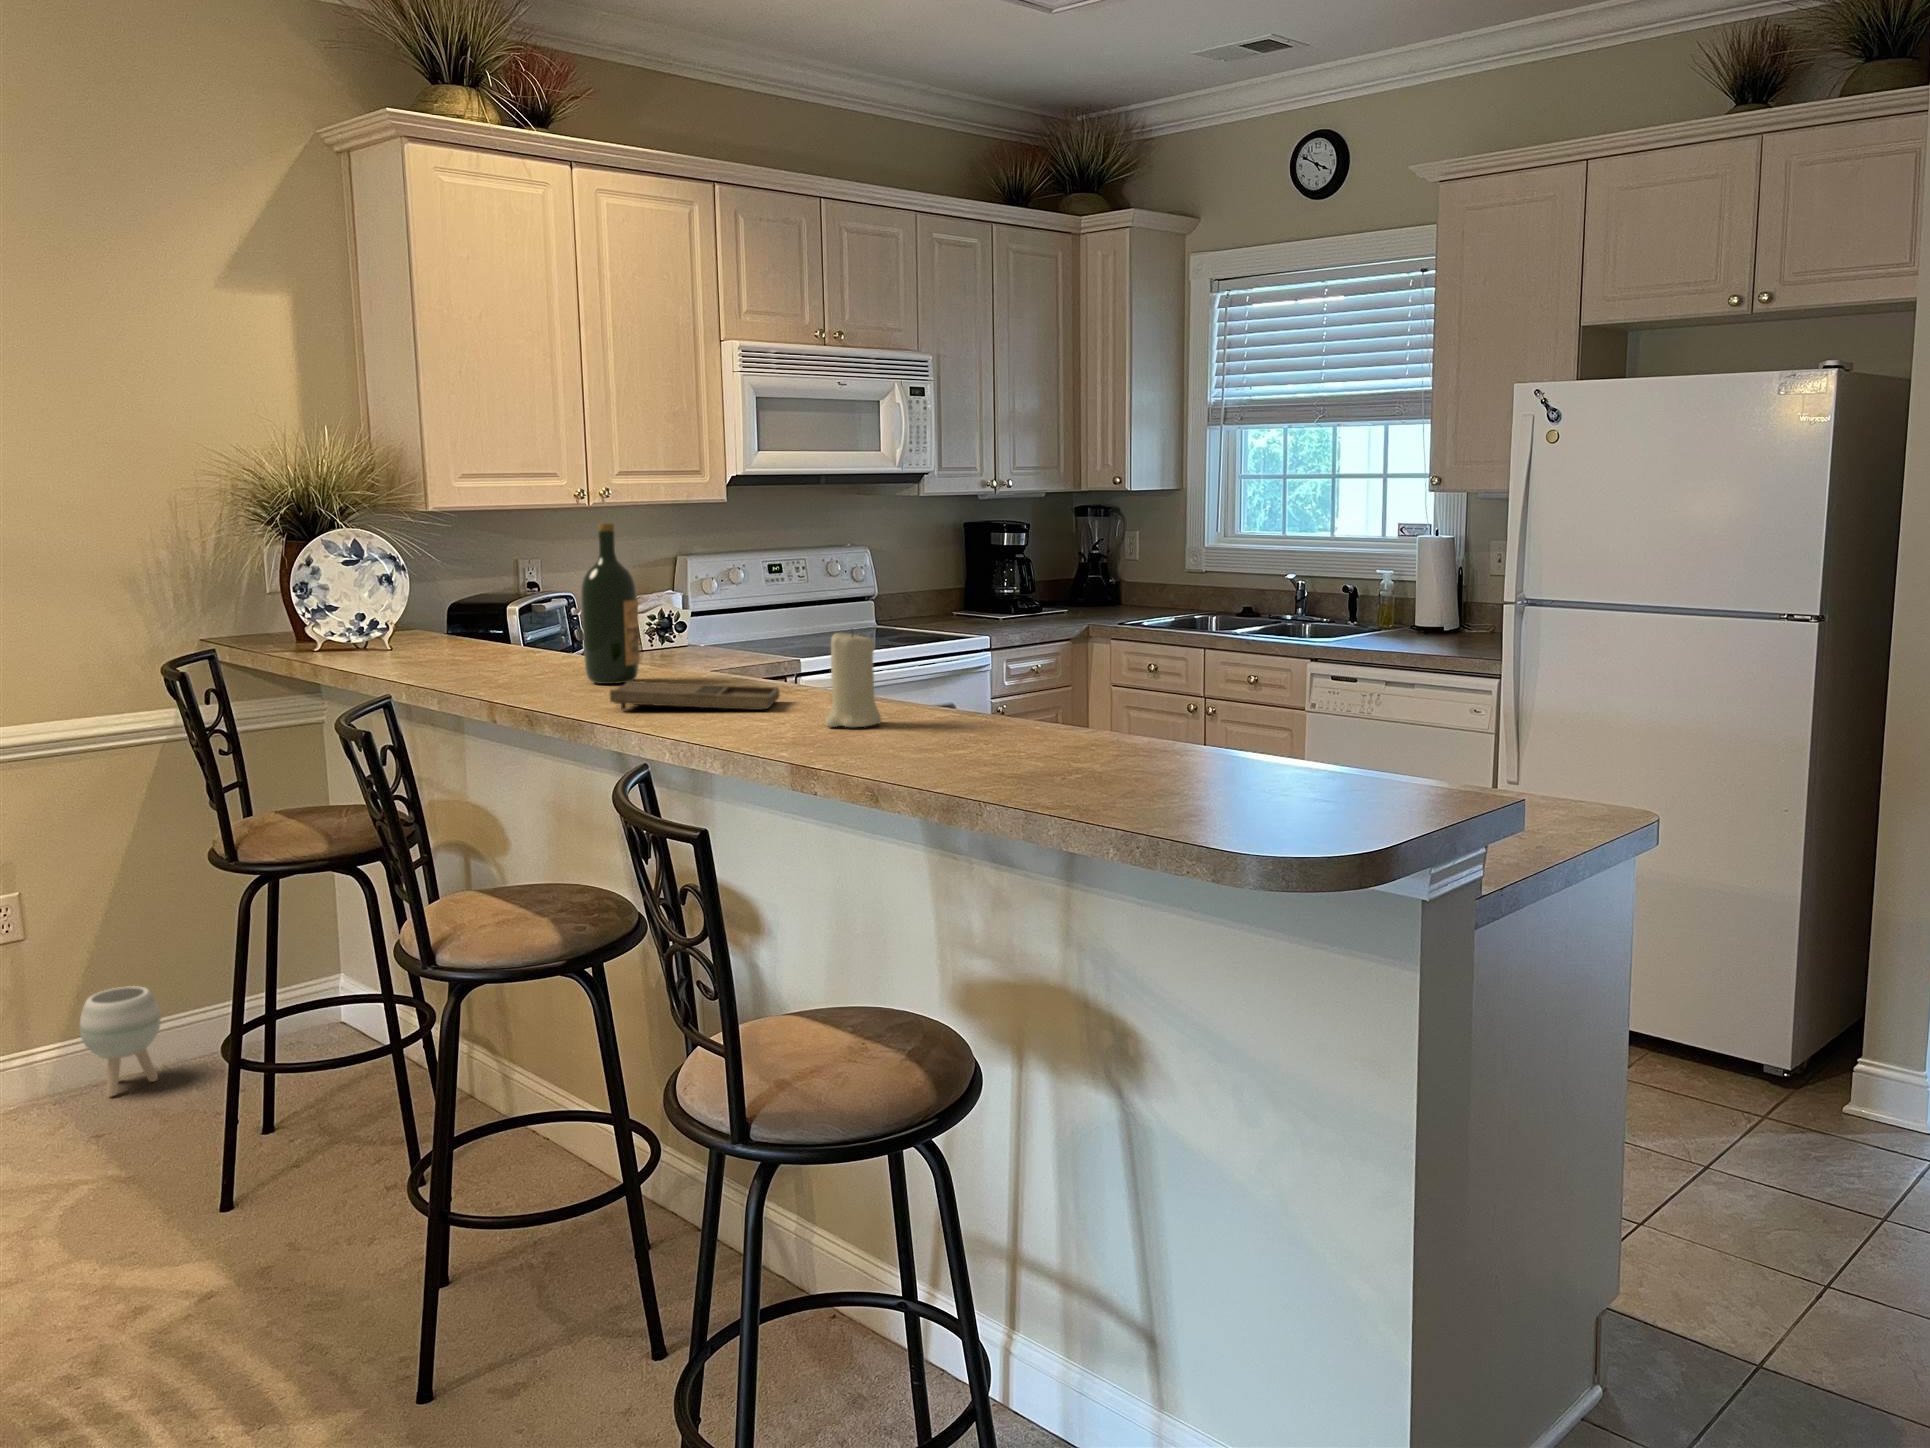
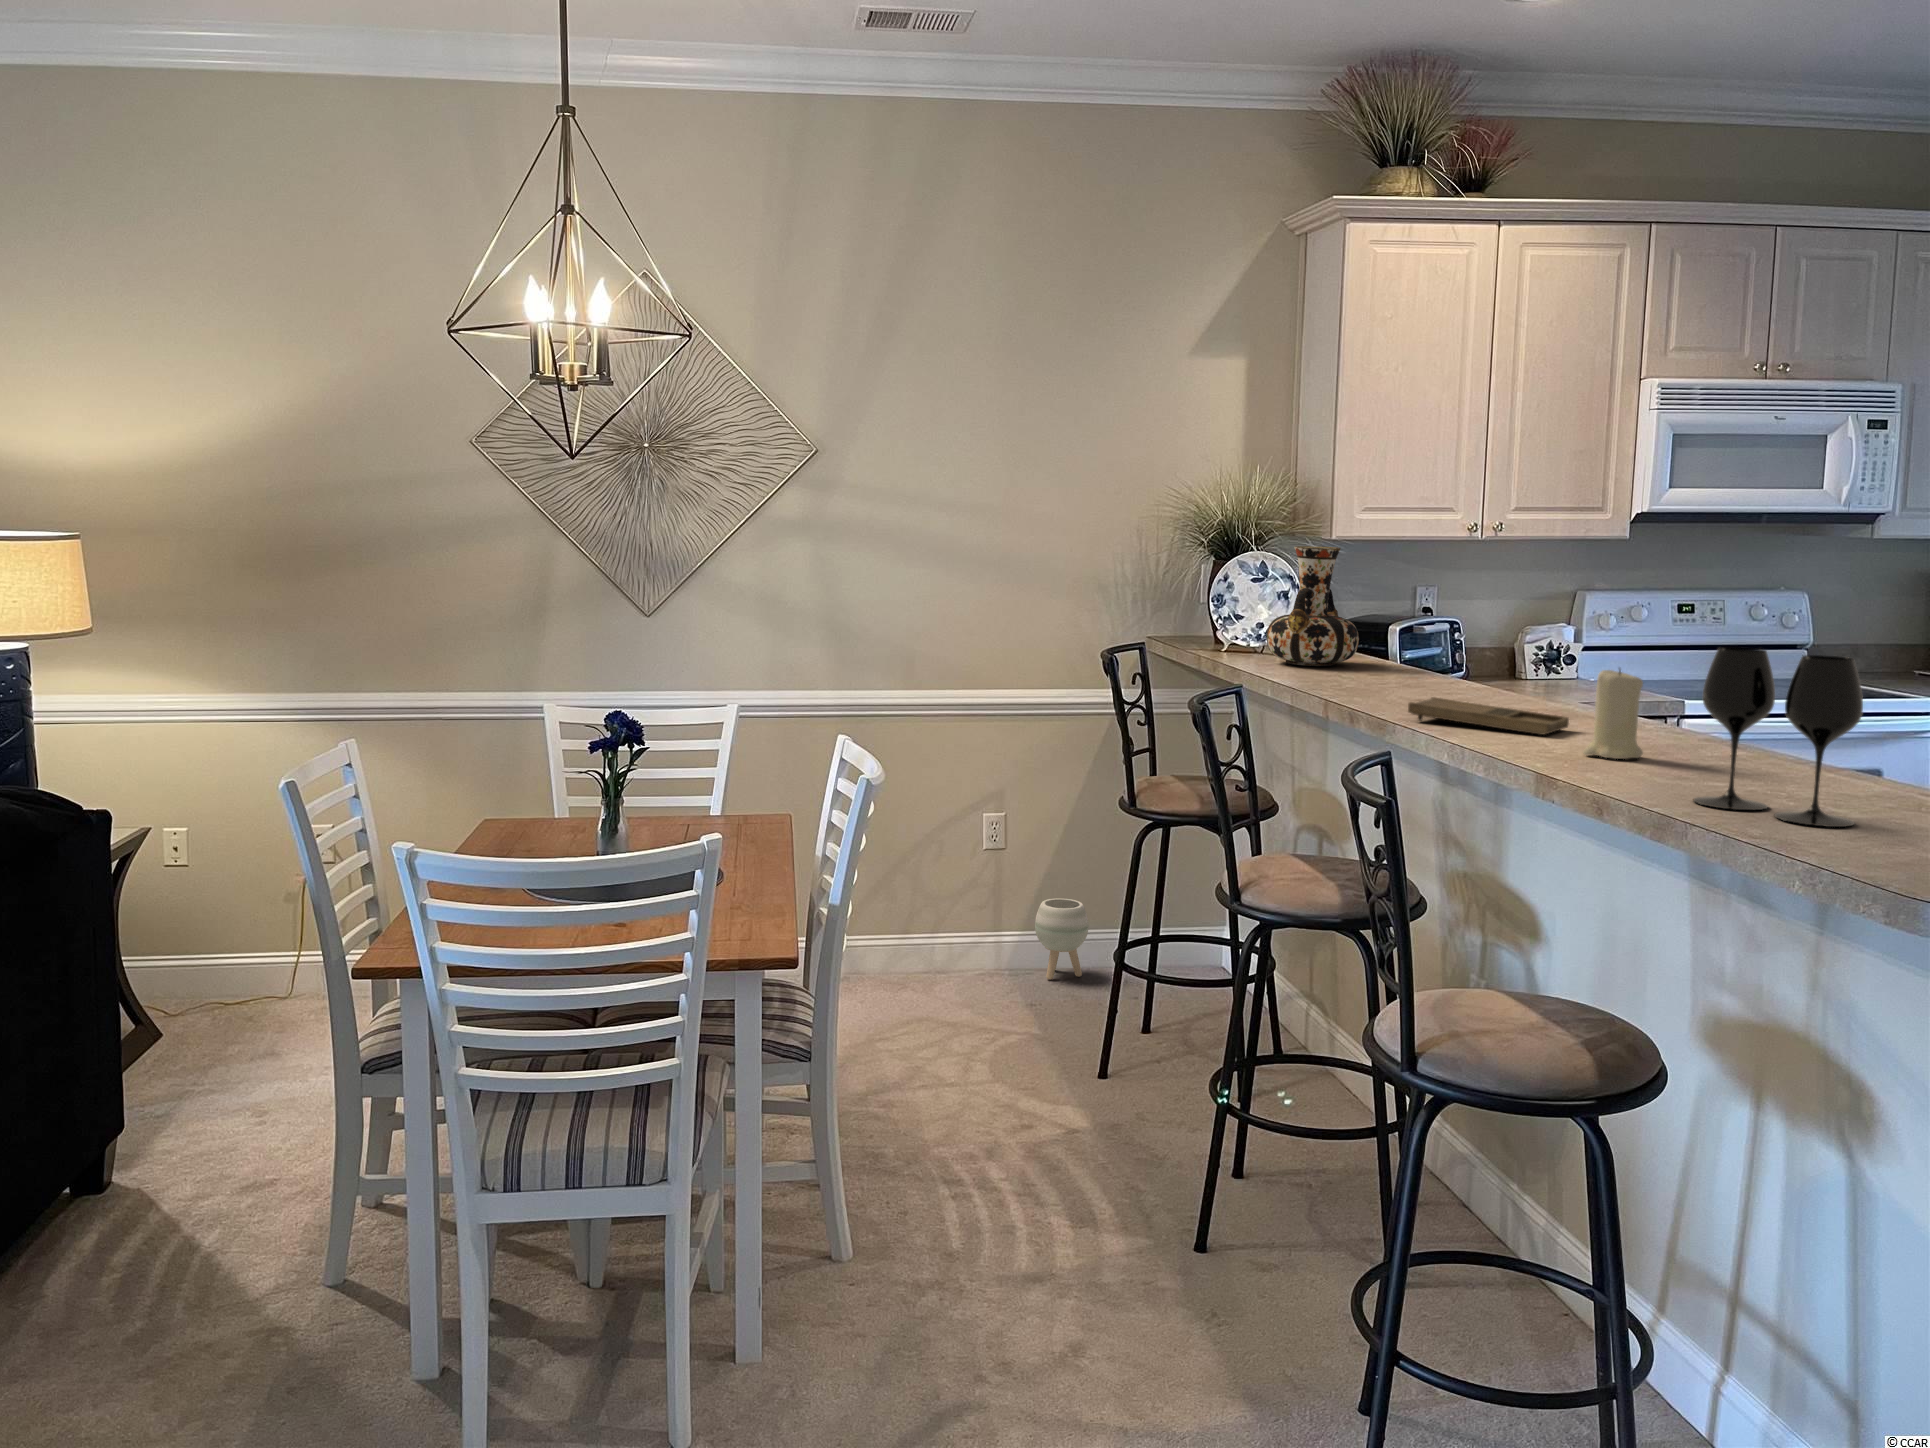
vase: none [376,518,489,658] -> present [1266,546,1359,666]
wine bottle: present [581,523,640,684] -> none [1413,558,1466,701]
wine glass: none [980,597,1136,773] -> present [1694,647,1863,827]

